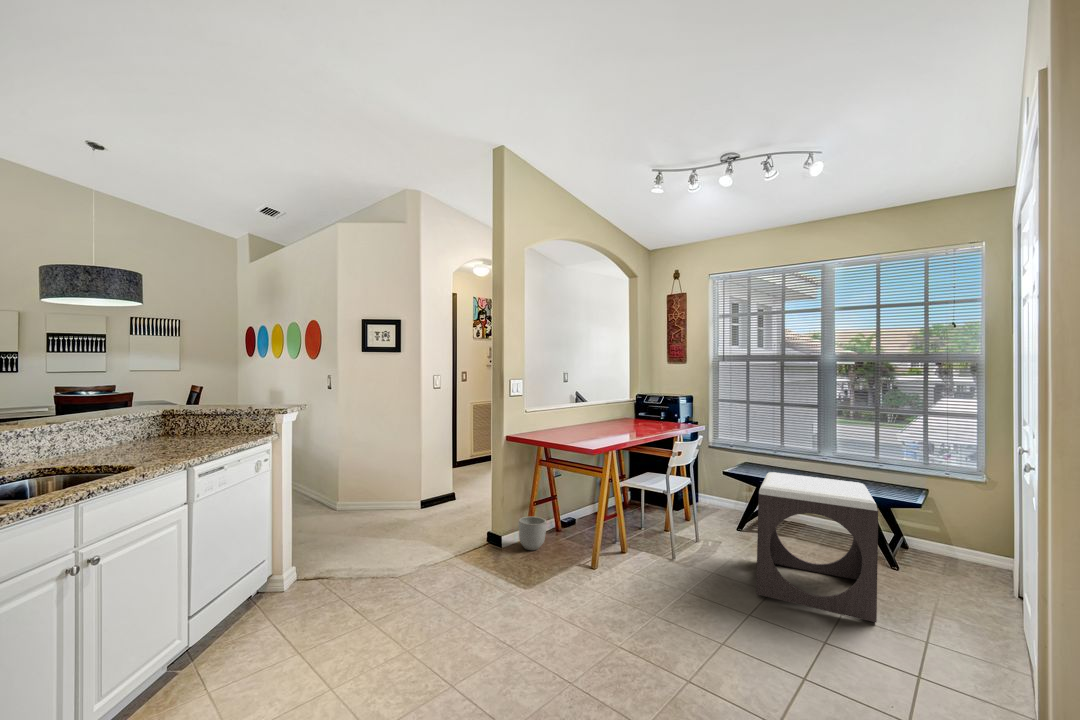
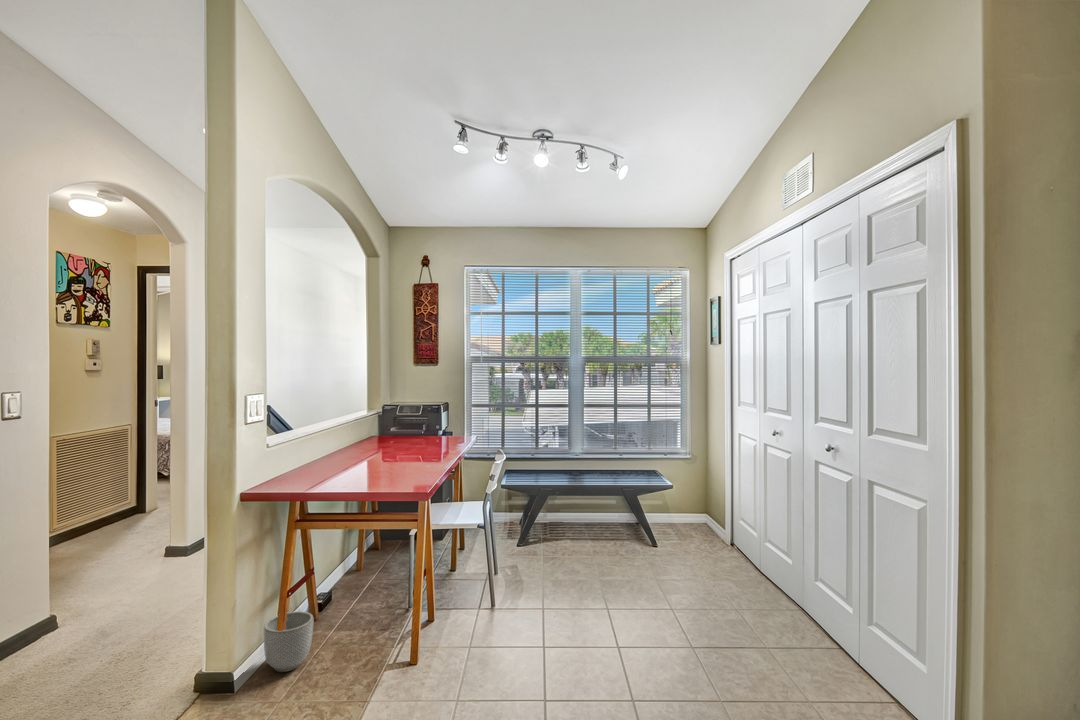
footstool: present [756,472,878,622] -> none [569,479,698,620]

